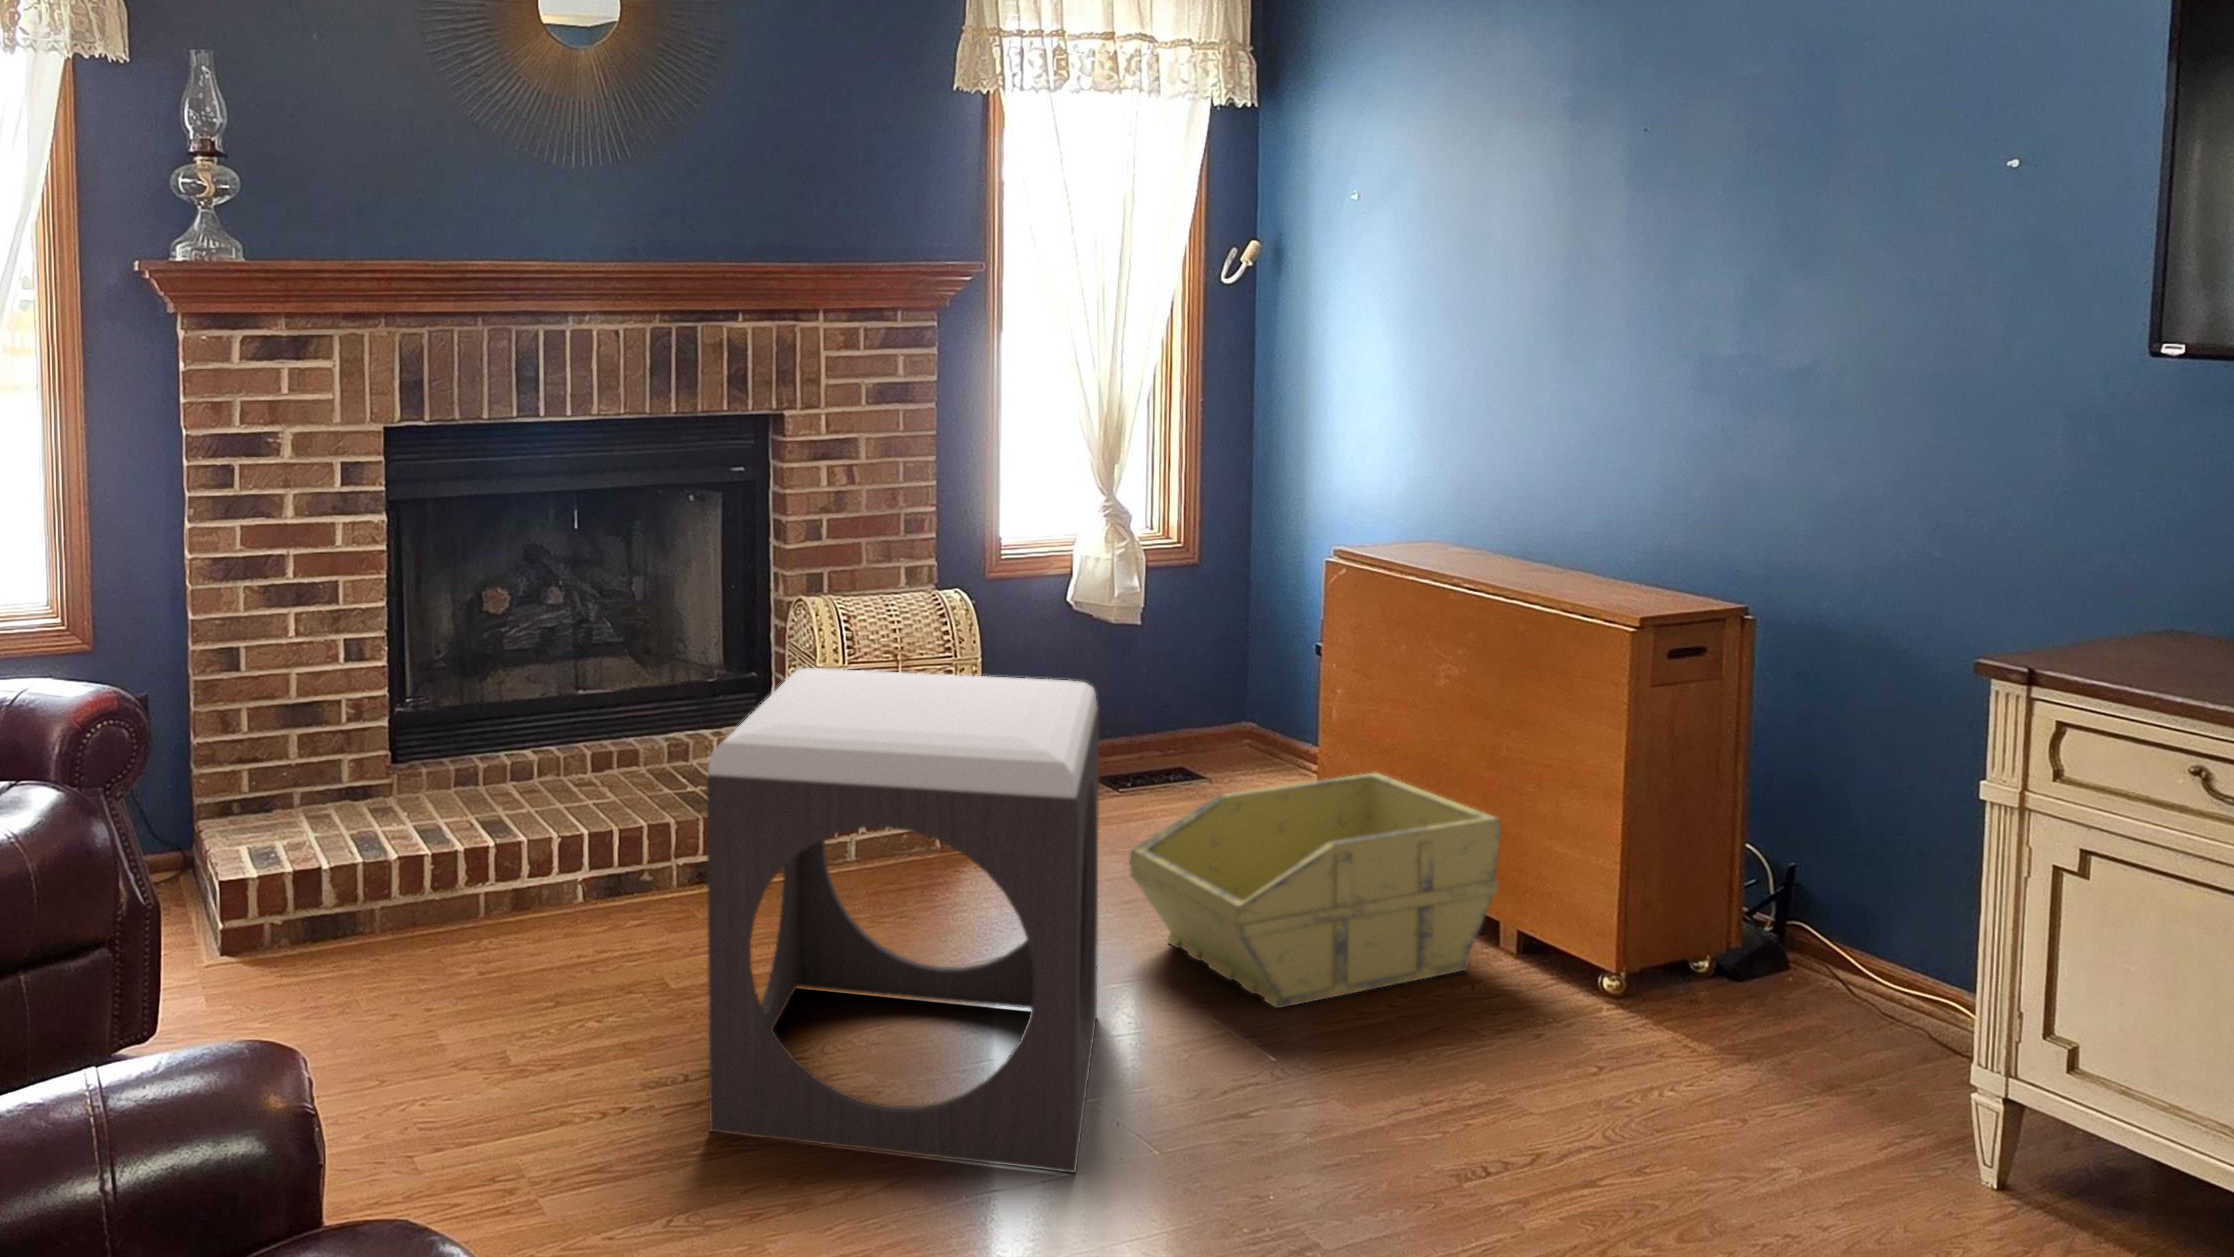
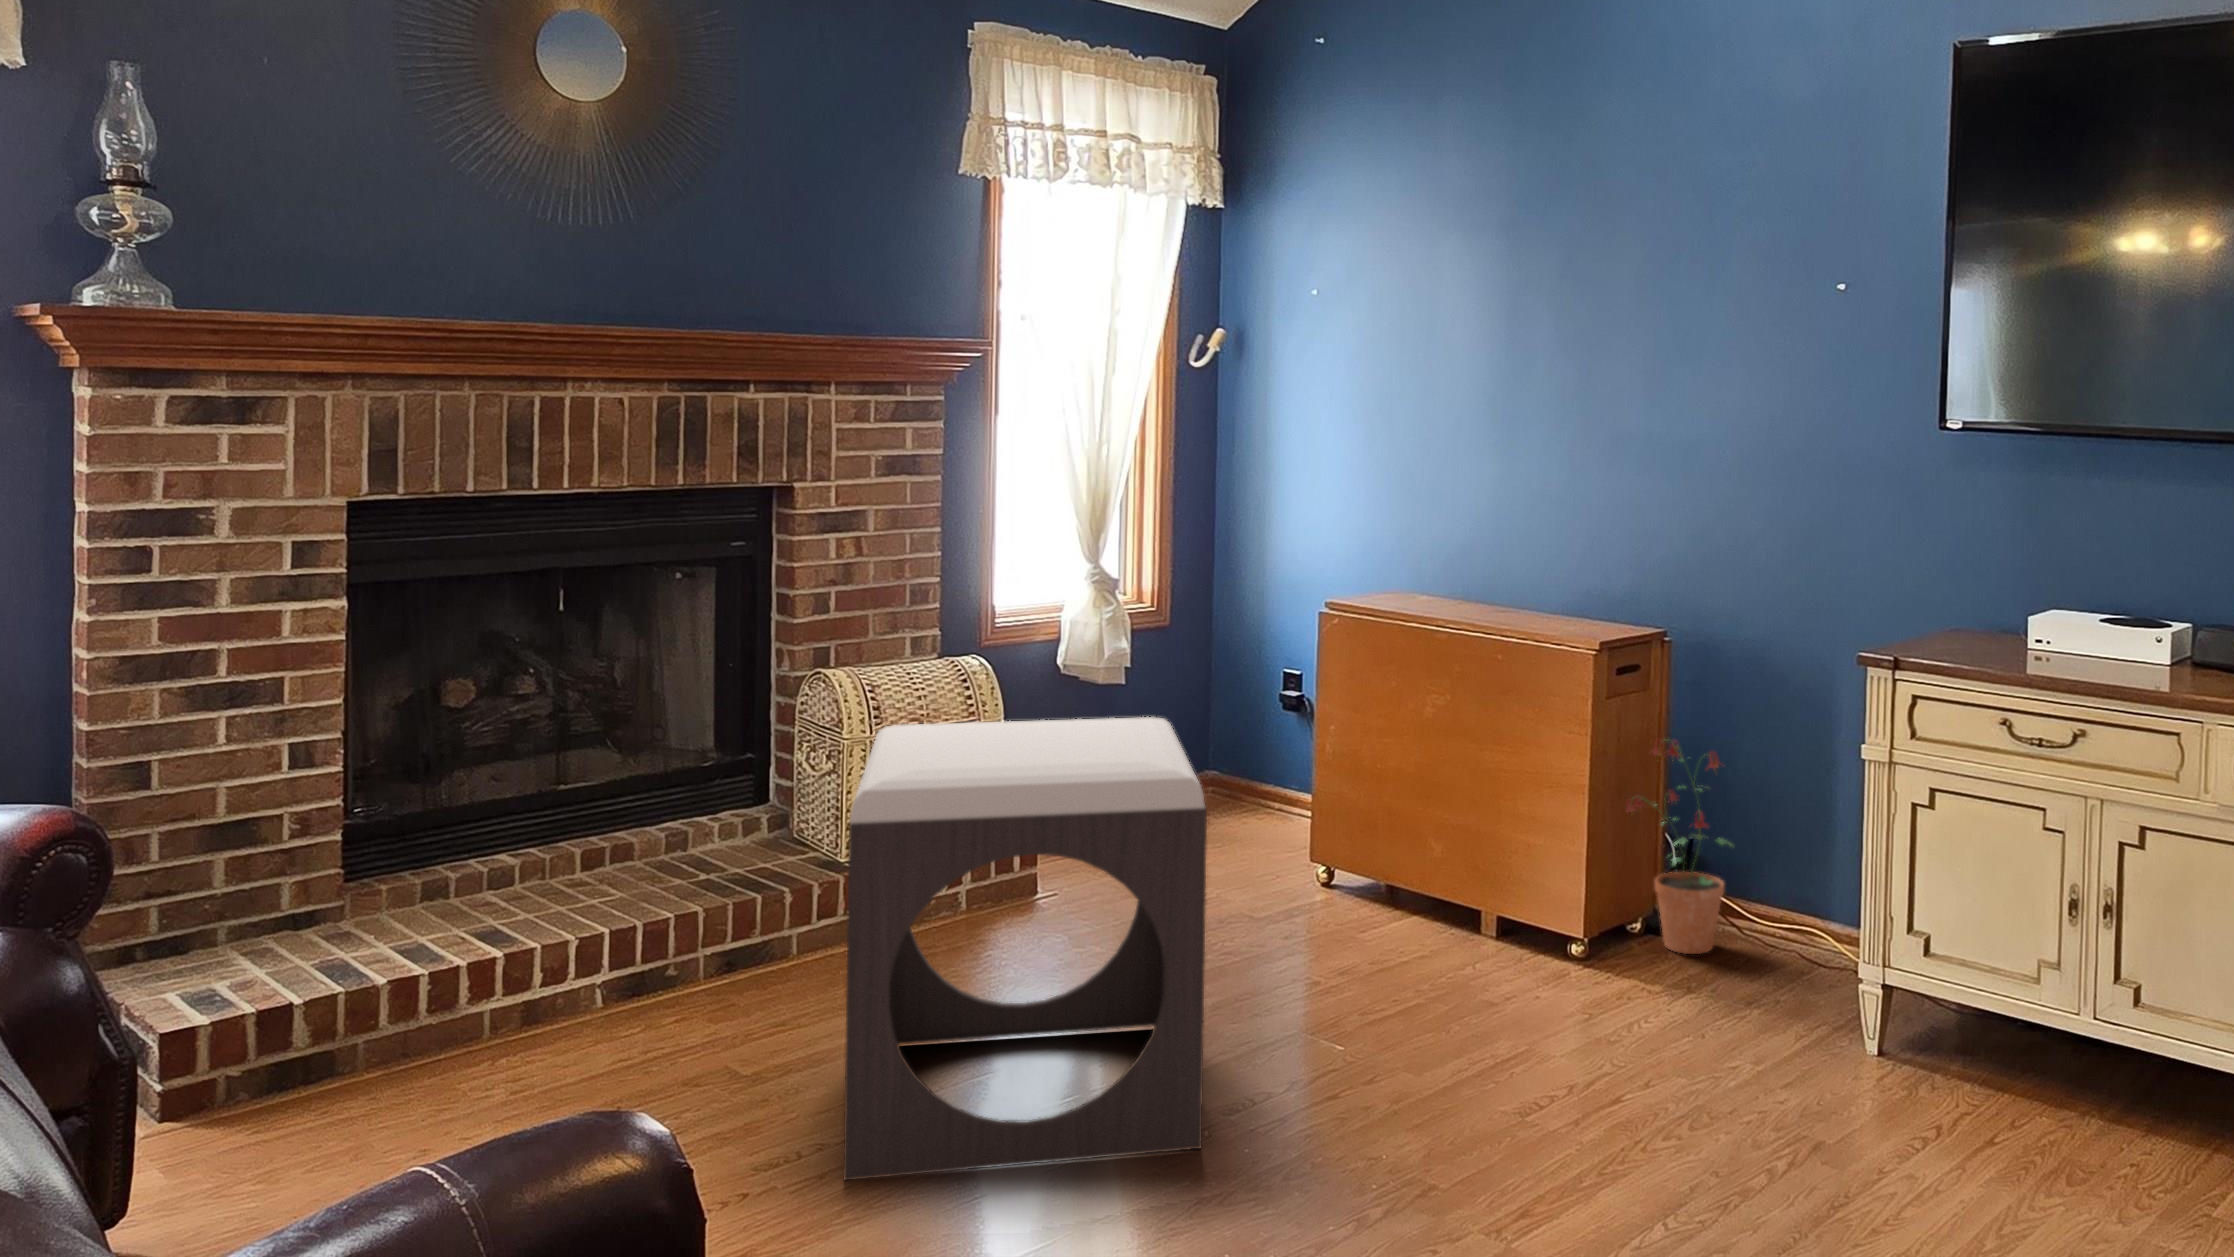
potted plant: none [1699,750,1863,1031] -> present [1626,740,1733,954]
storage bin: present [1129,773,1501,1008] -> none [1176,790,1479,997]

